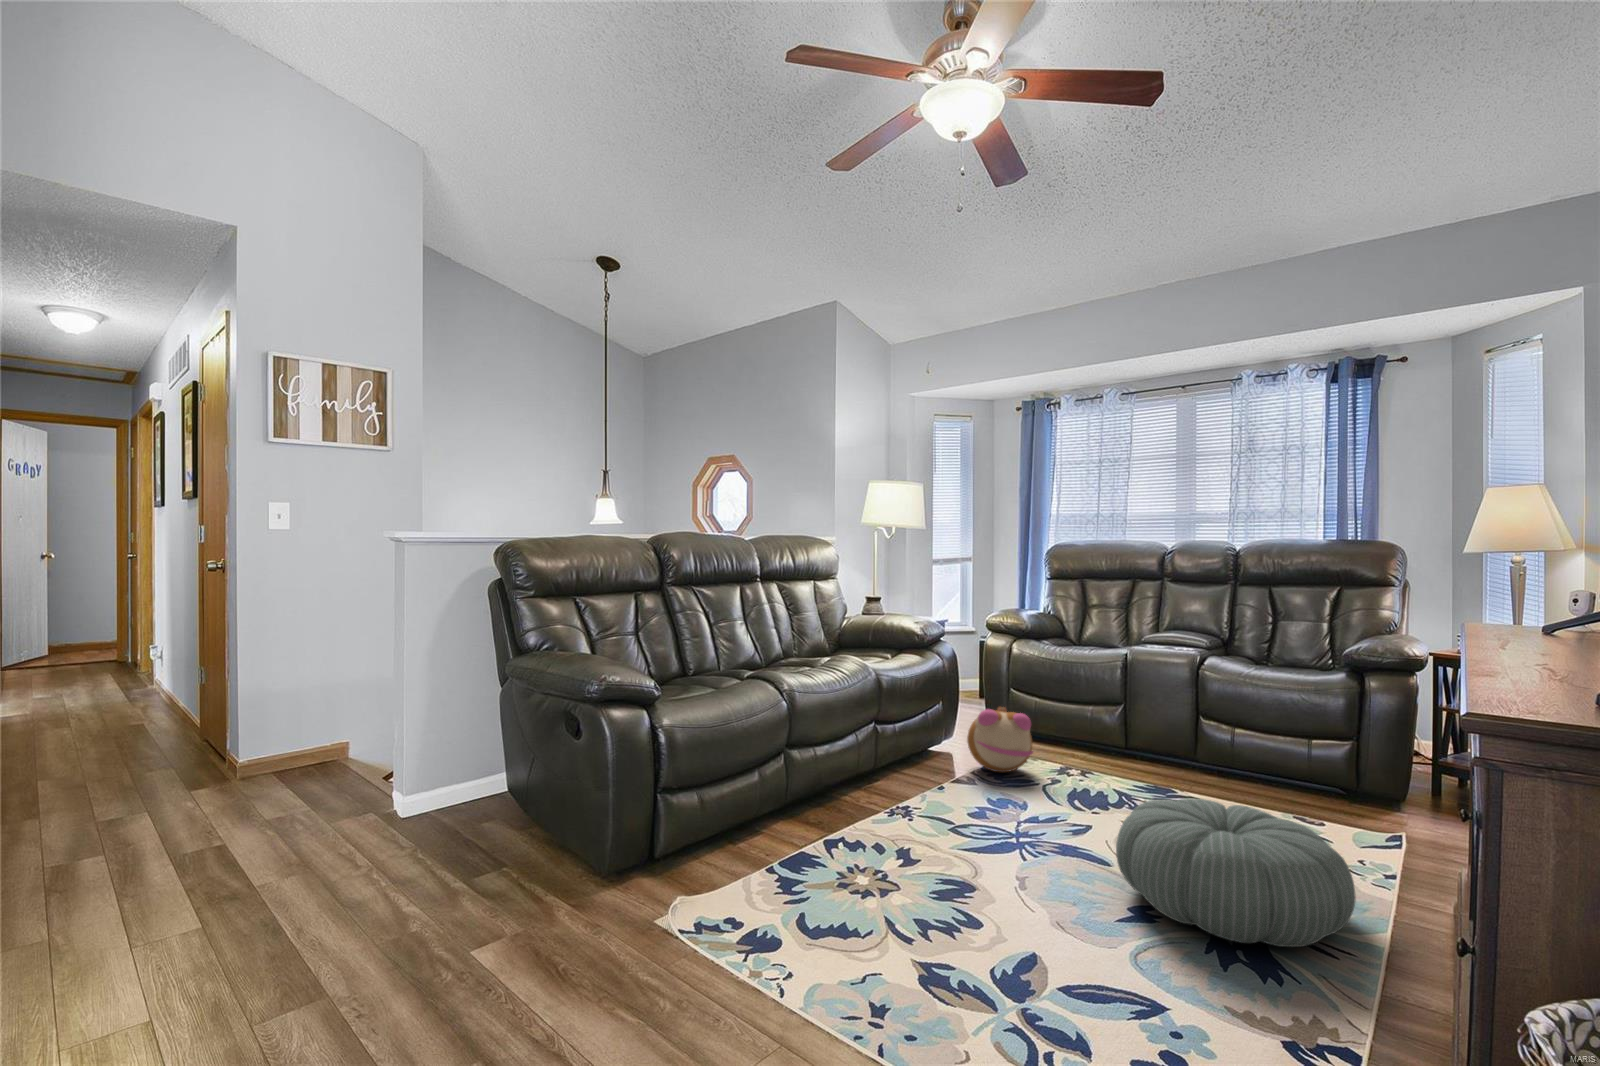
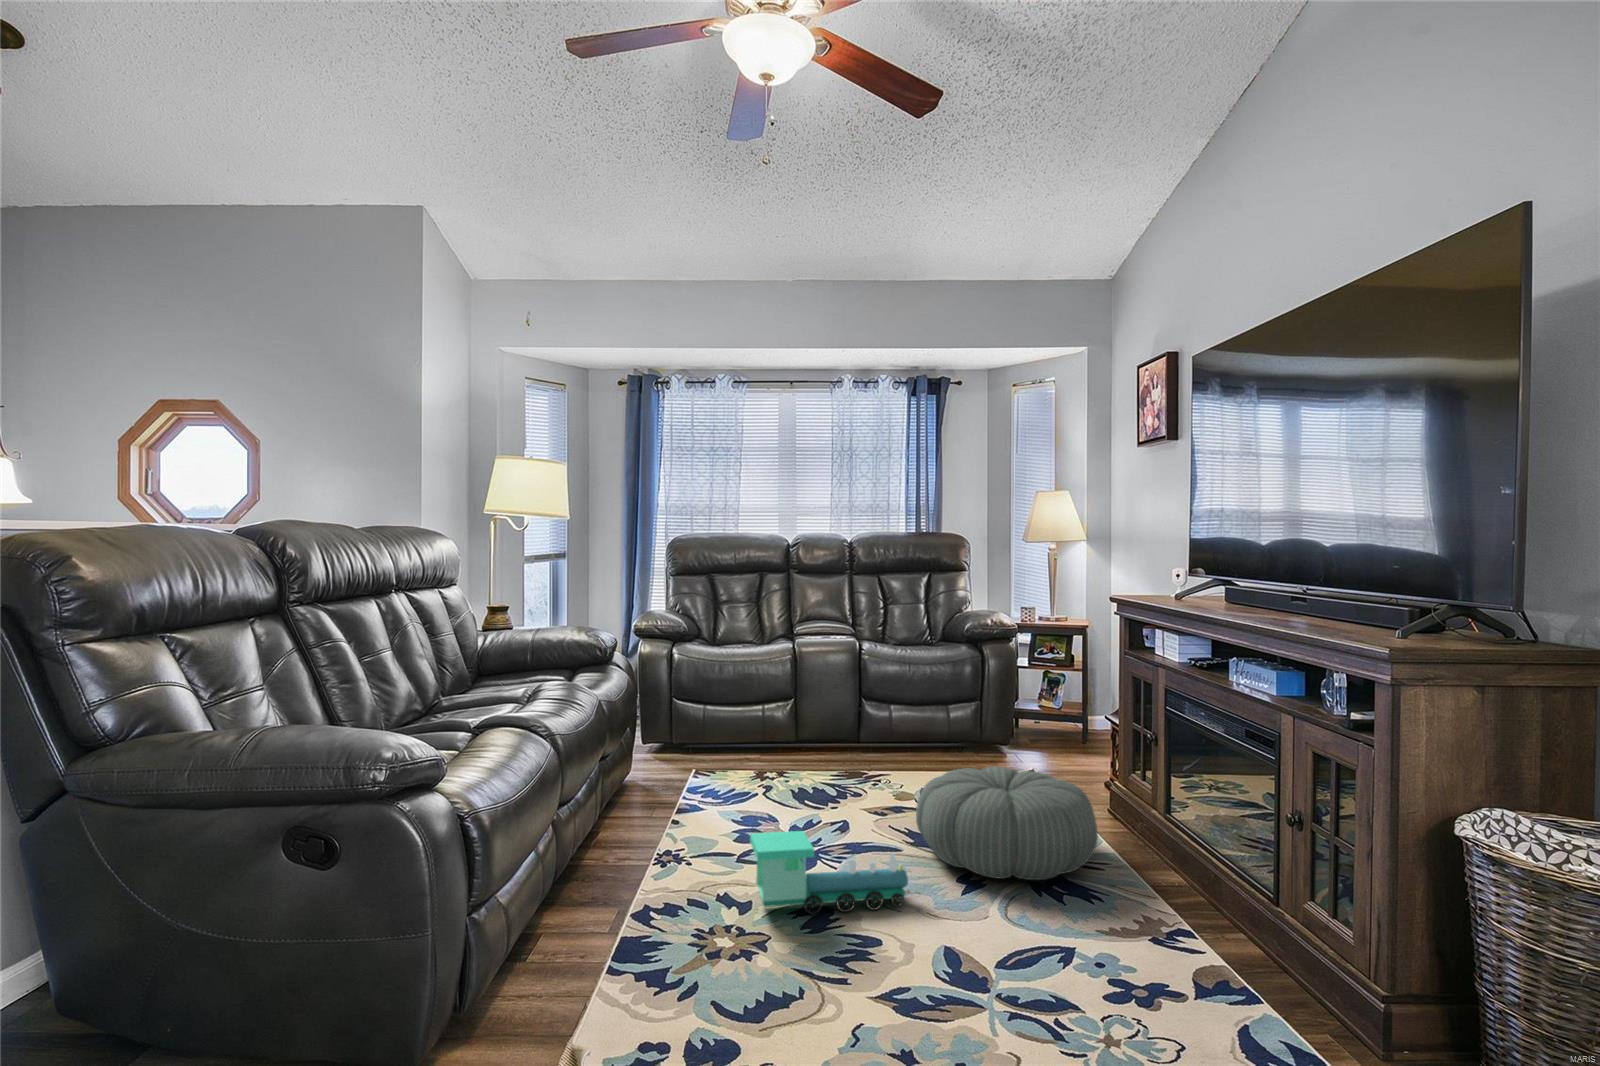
plush toy: present [967,707,1033,773] -> none [673,717,750,790]
toy train: none [902,801,1059,907] -> present [750,831,910,914]

